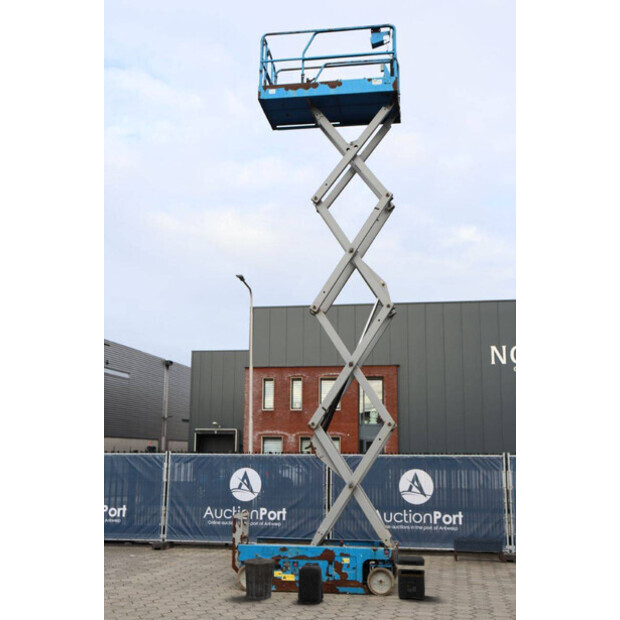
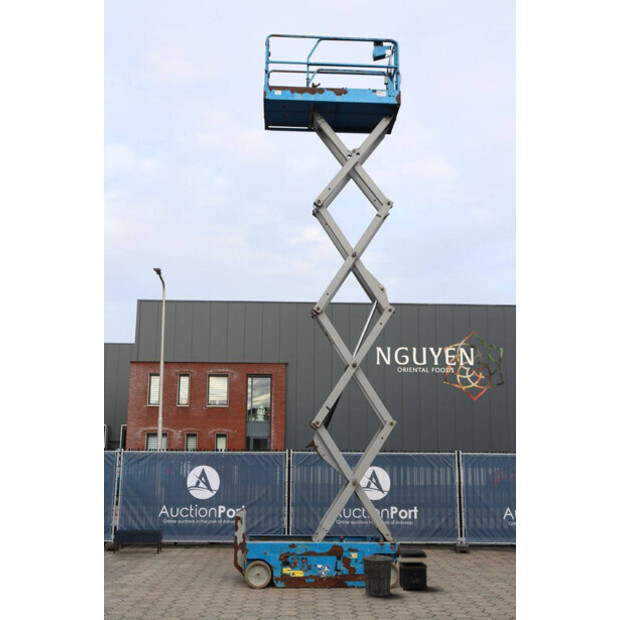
bench: present [453,536,503,563] -> present [113,529,163,554]
trash can: present [244,557,275,600] -> present [362,554,393,596]
backpack: present [298,562,324,604] -> none [312,558,338,598]

